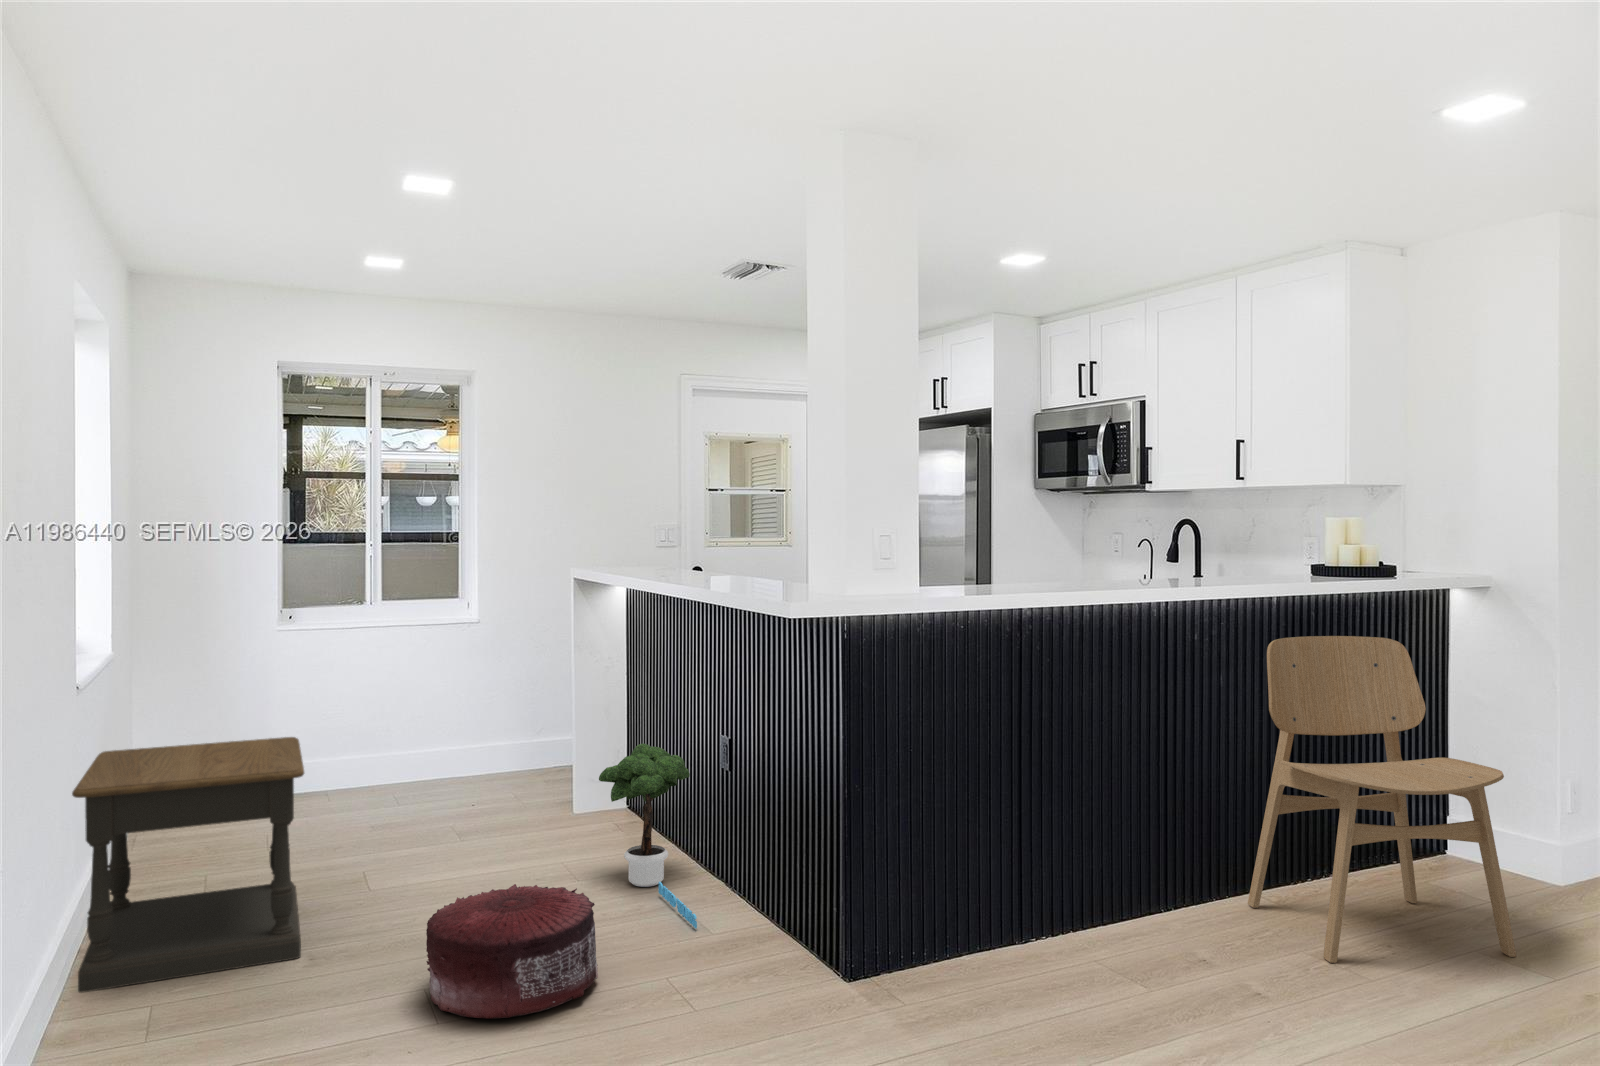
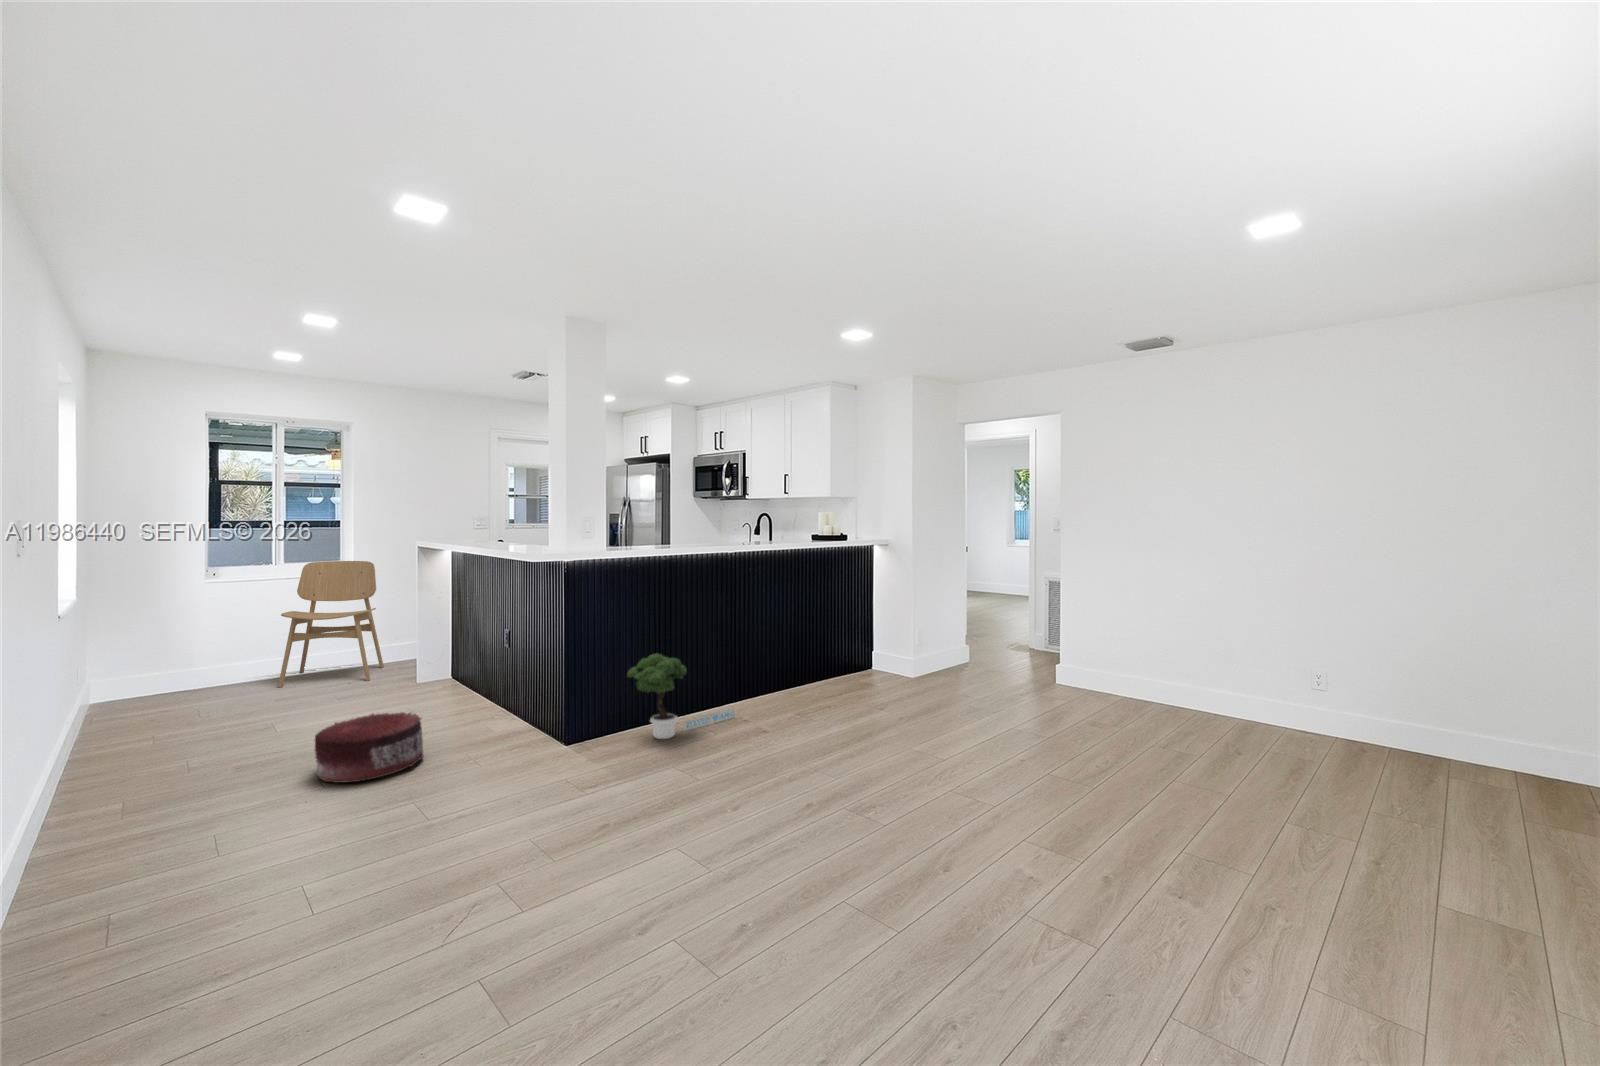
dining chair: present [1248,636,1516,963] -> present [278,561,384,688]
side table: present [72,737,304,993] -> none [54,642,229,801]
potted tree: present [599,744,697,928] -> present [627,654,734,739]

